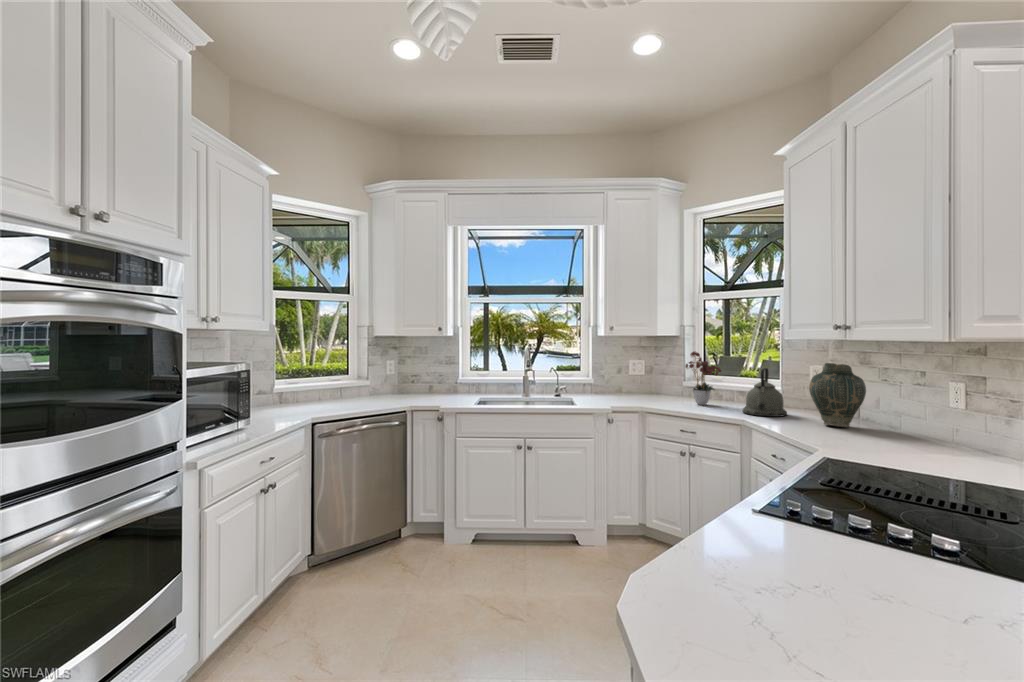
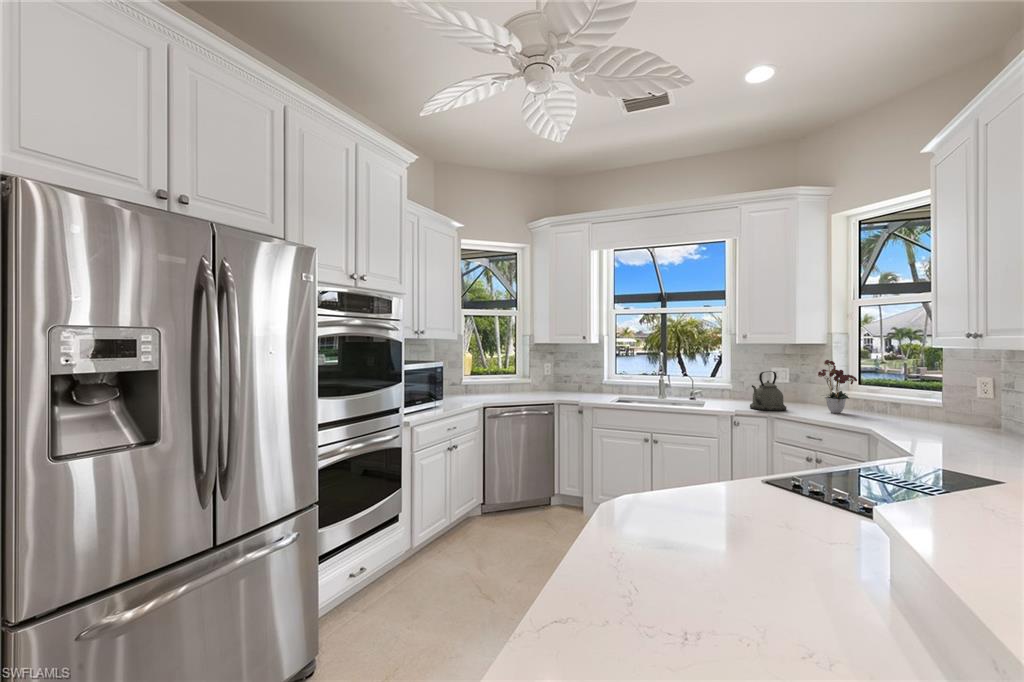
vase: present [809,363,866,427] -> none [927,374,991,440]
kettle: present [743,368,787,417] -> present [750,371,787,411]

